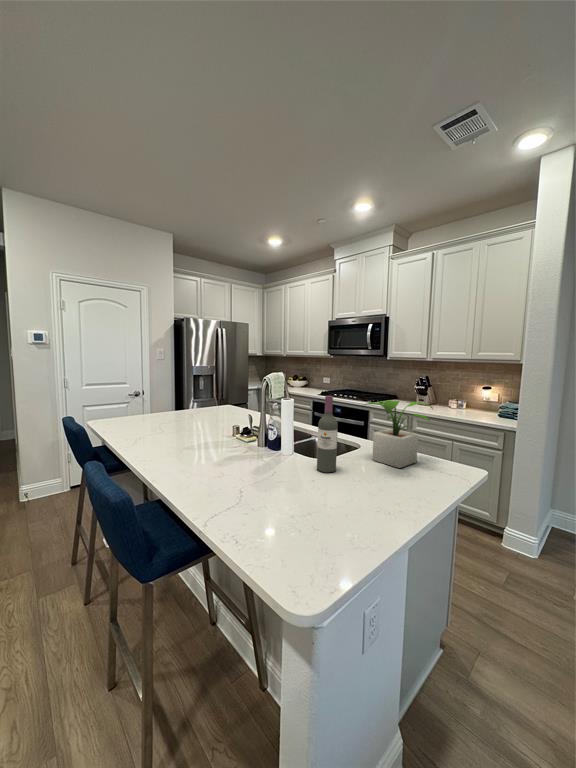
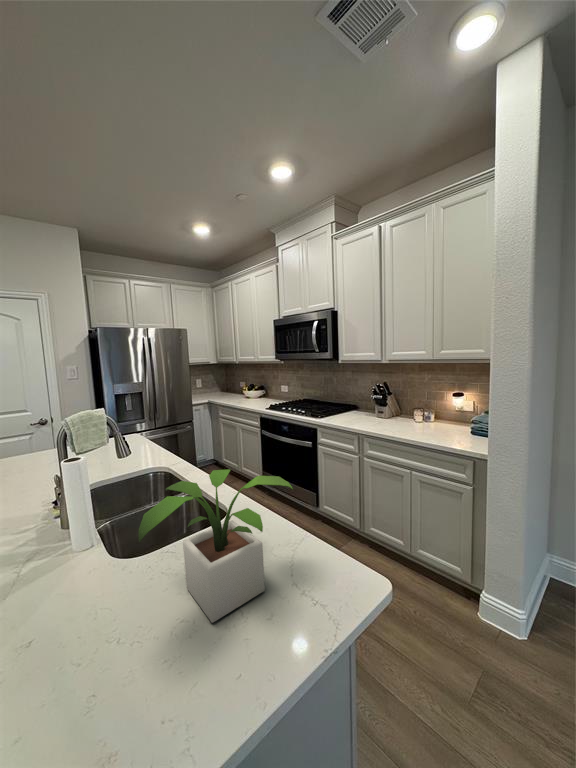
wine bottle: present [317,396,338,472] -> none [19,498,78,659]

